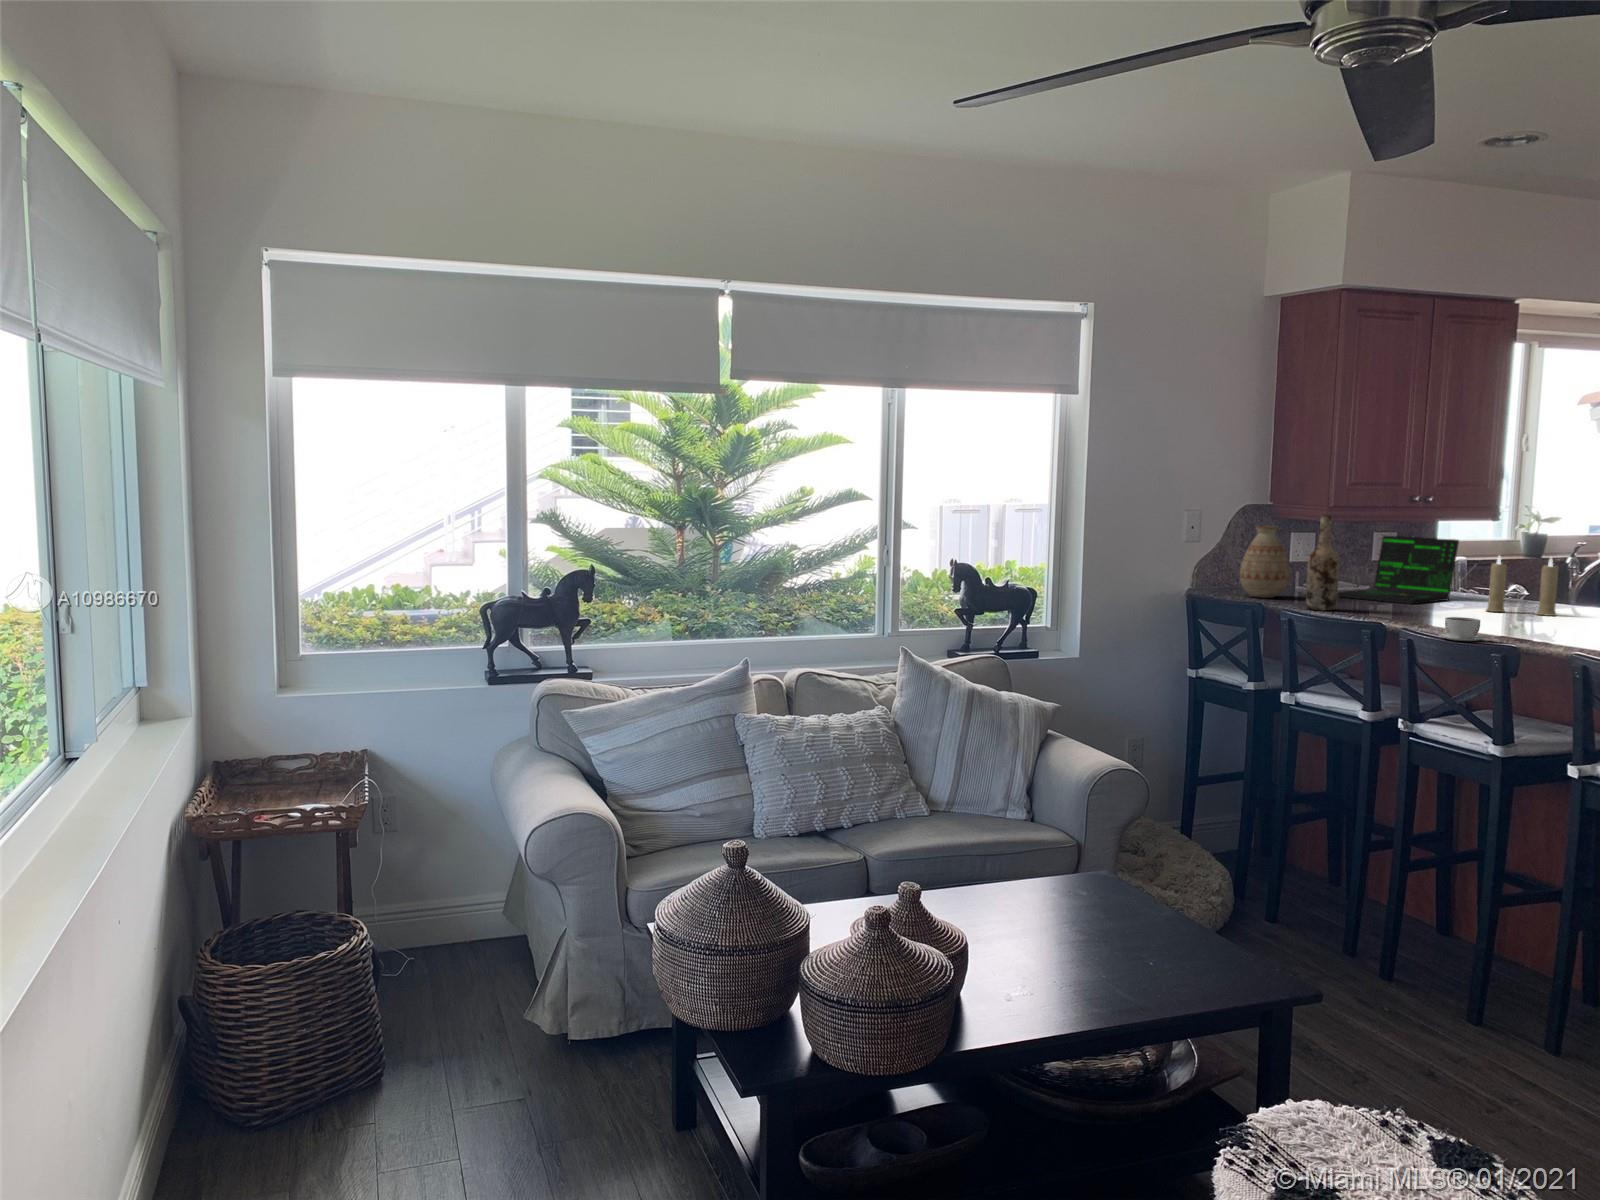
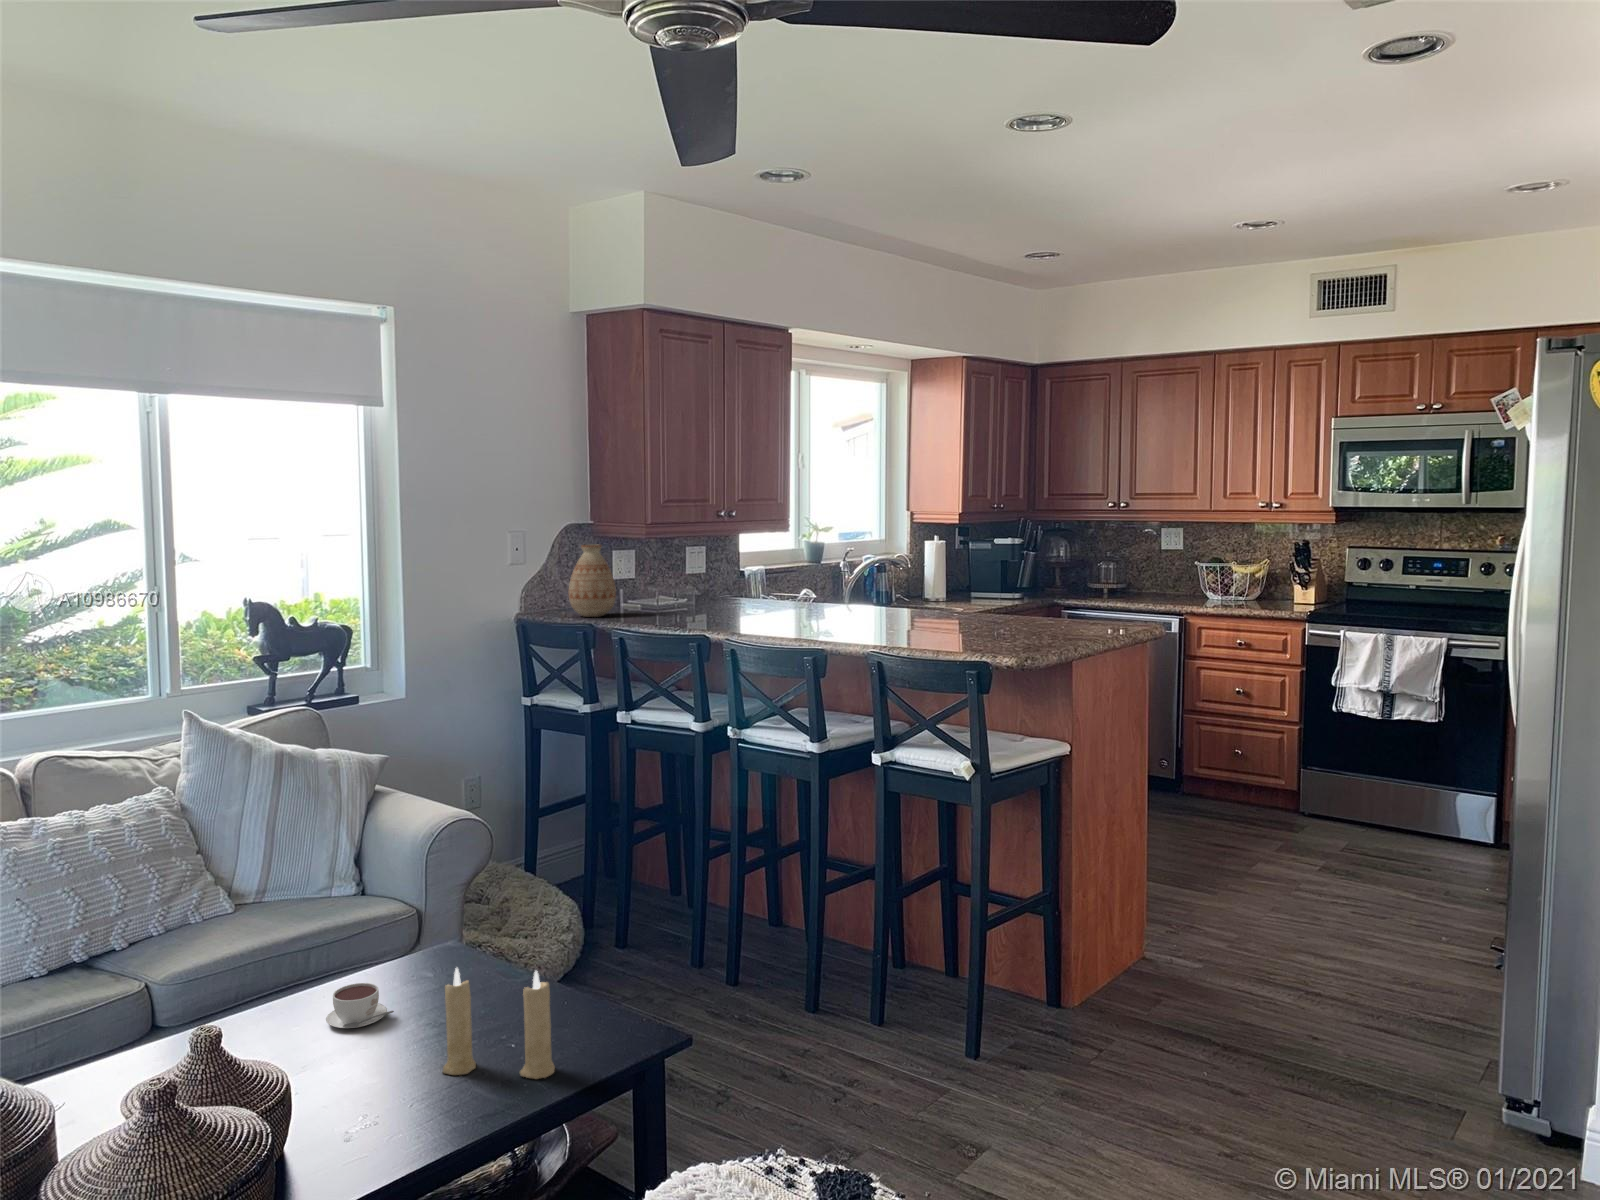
wine bottle: present [1306,515,1340,610] -> none [634,532,663,626]
laptop: present [1337,535,1476,604] -> none [659,549,777,614]
candle: present [1486,556,1559,616] -> present [443,968,555,1079]
coffee cup: present [1439,617,1490,641] -> present [326,983,394,1028]

